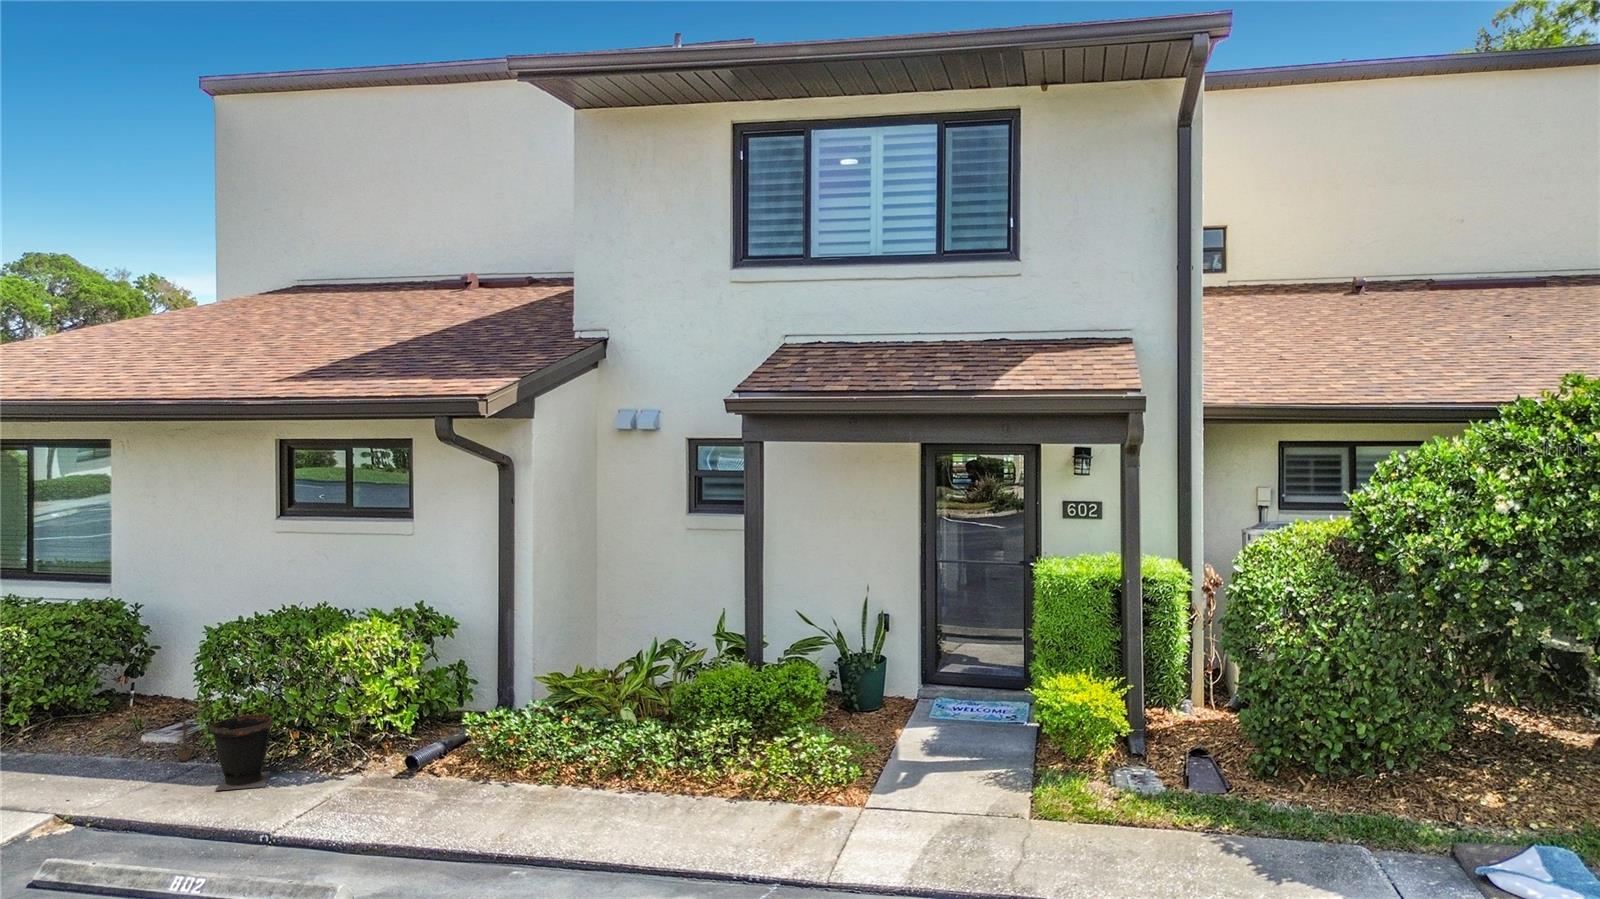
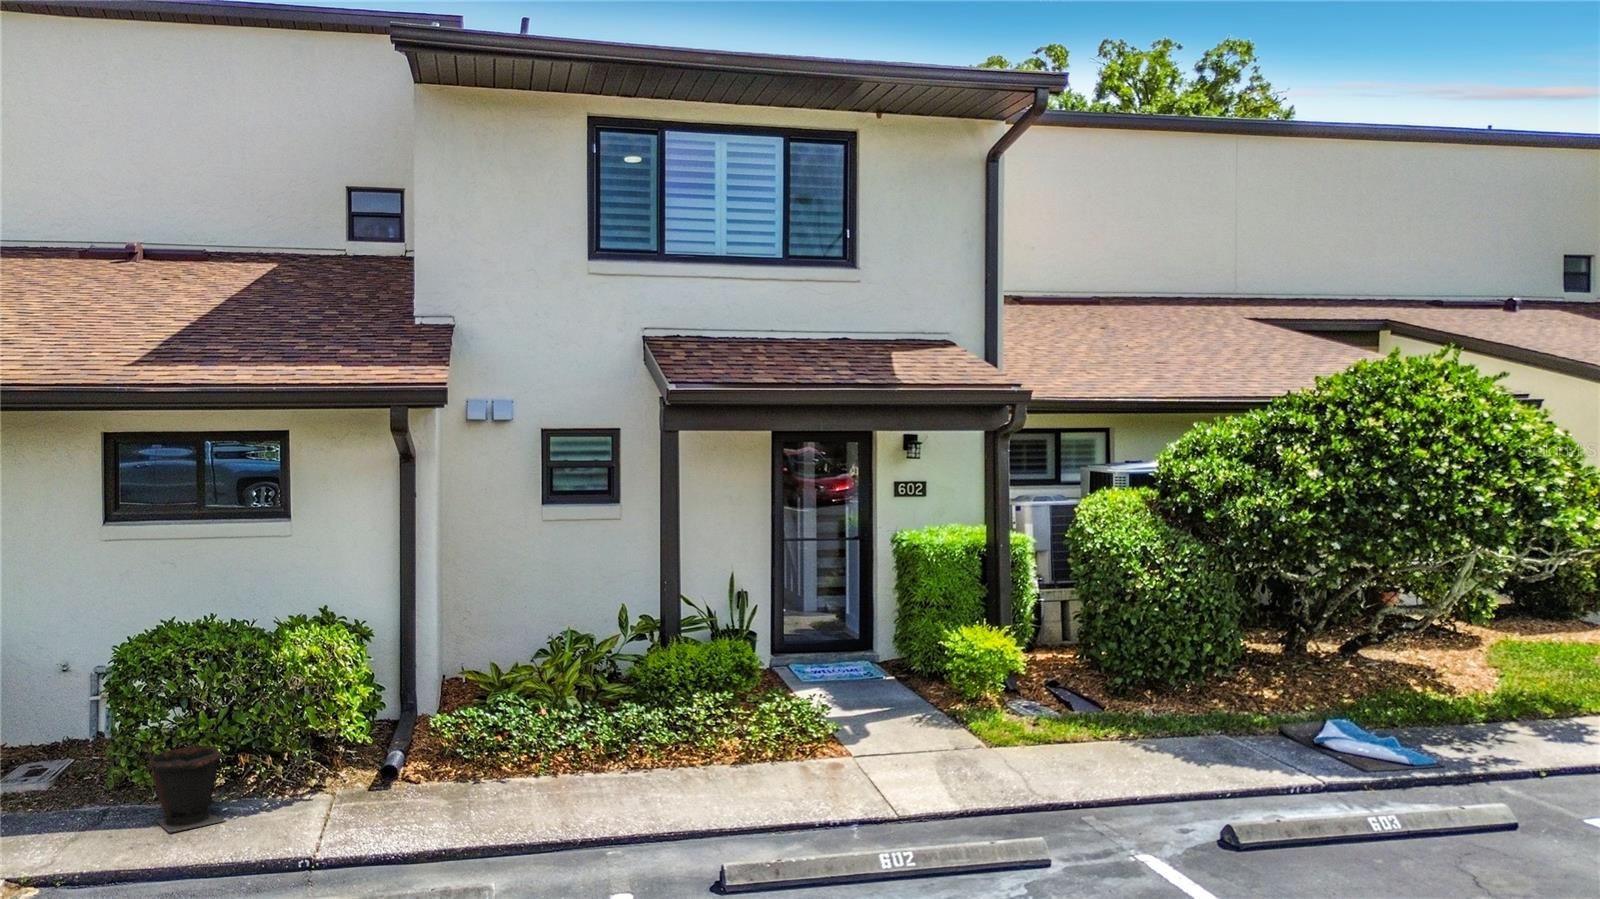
decorative plant: present [177,716,194,761] -> none [54,763,77,820]

